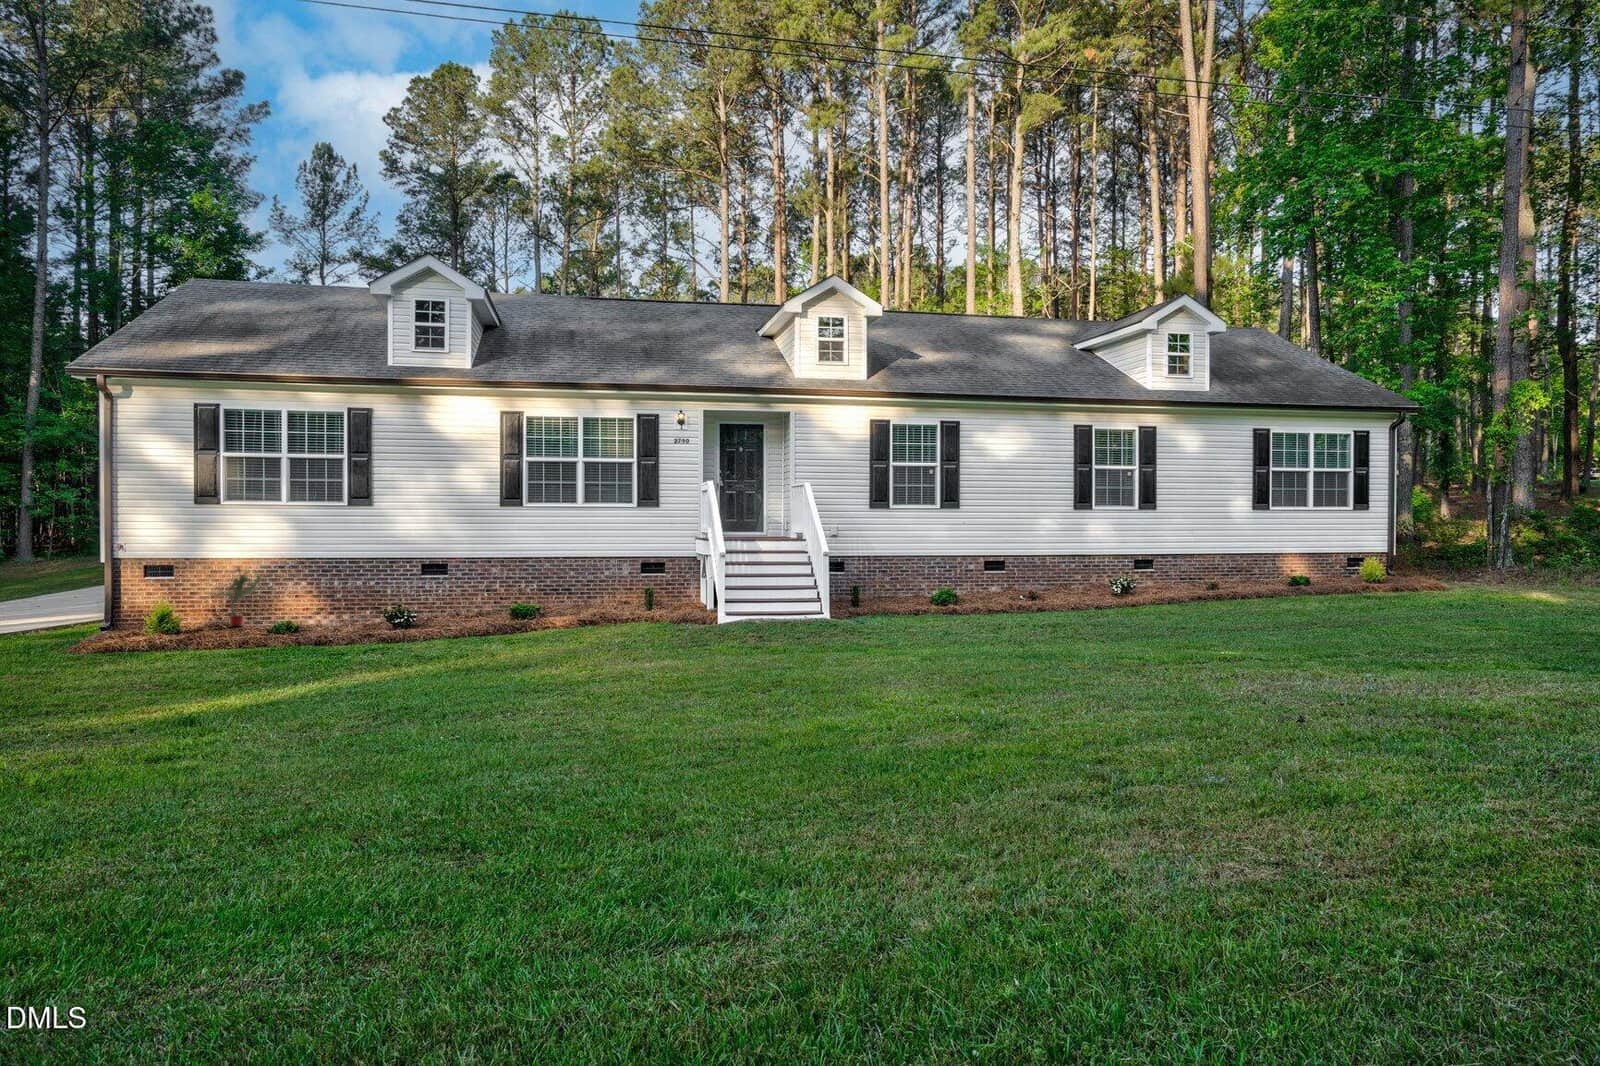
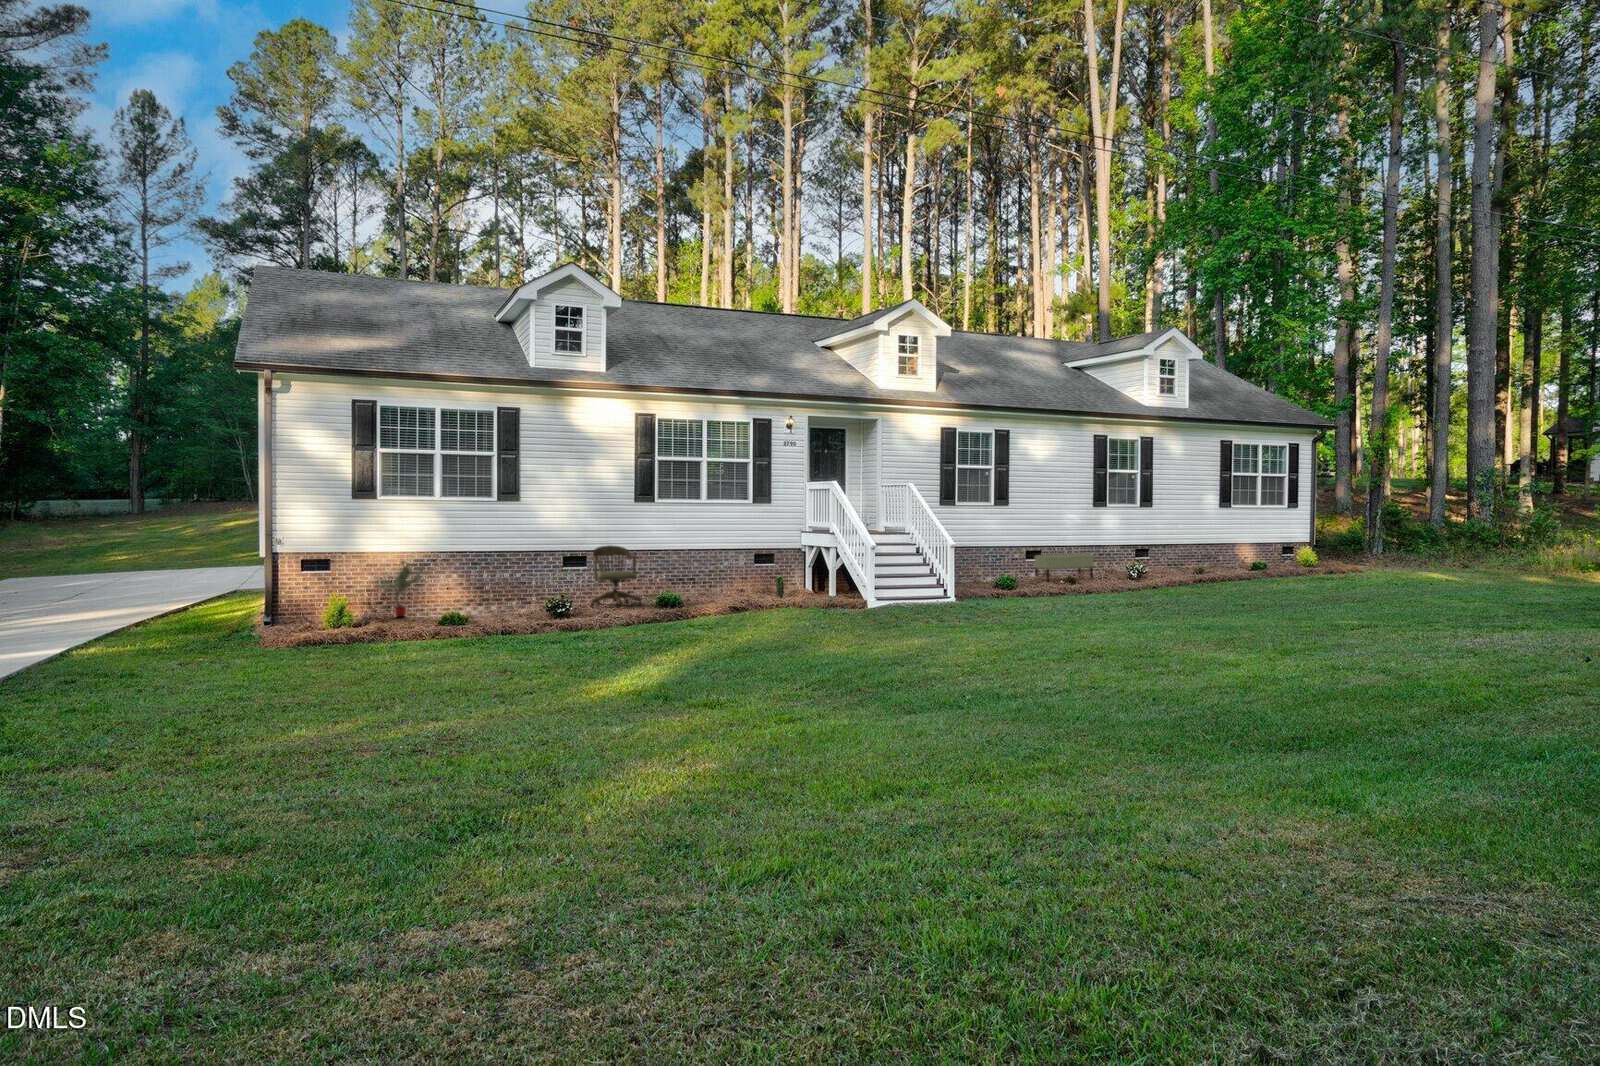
chair: none [435,554,494,622] -> present [591,545,641,608]
bench: none [992,566,1066,599] -> present [1035,553,1094,581]

